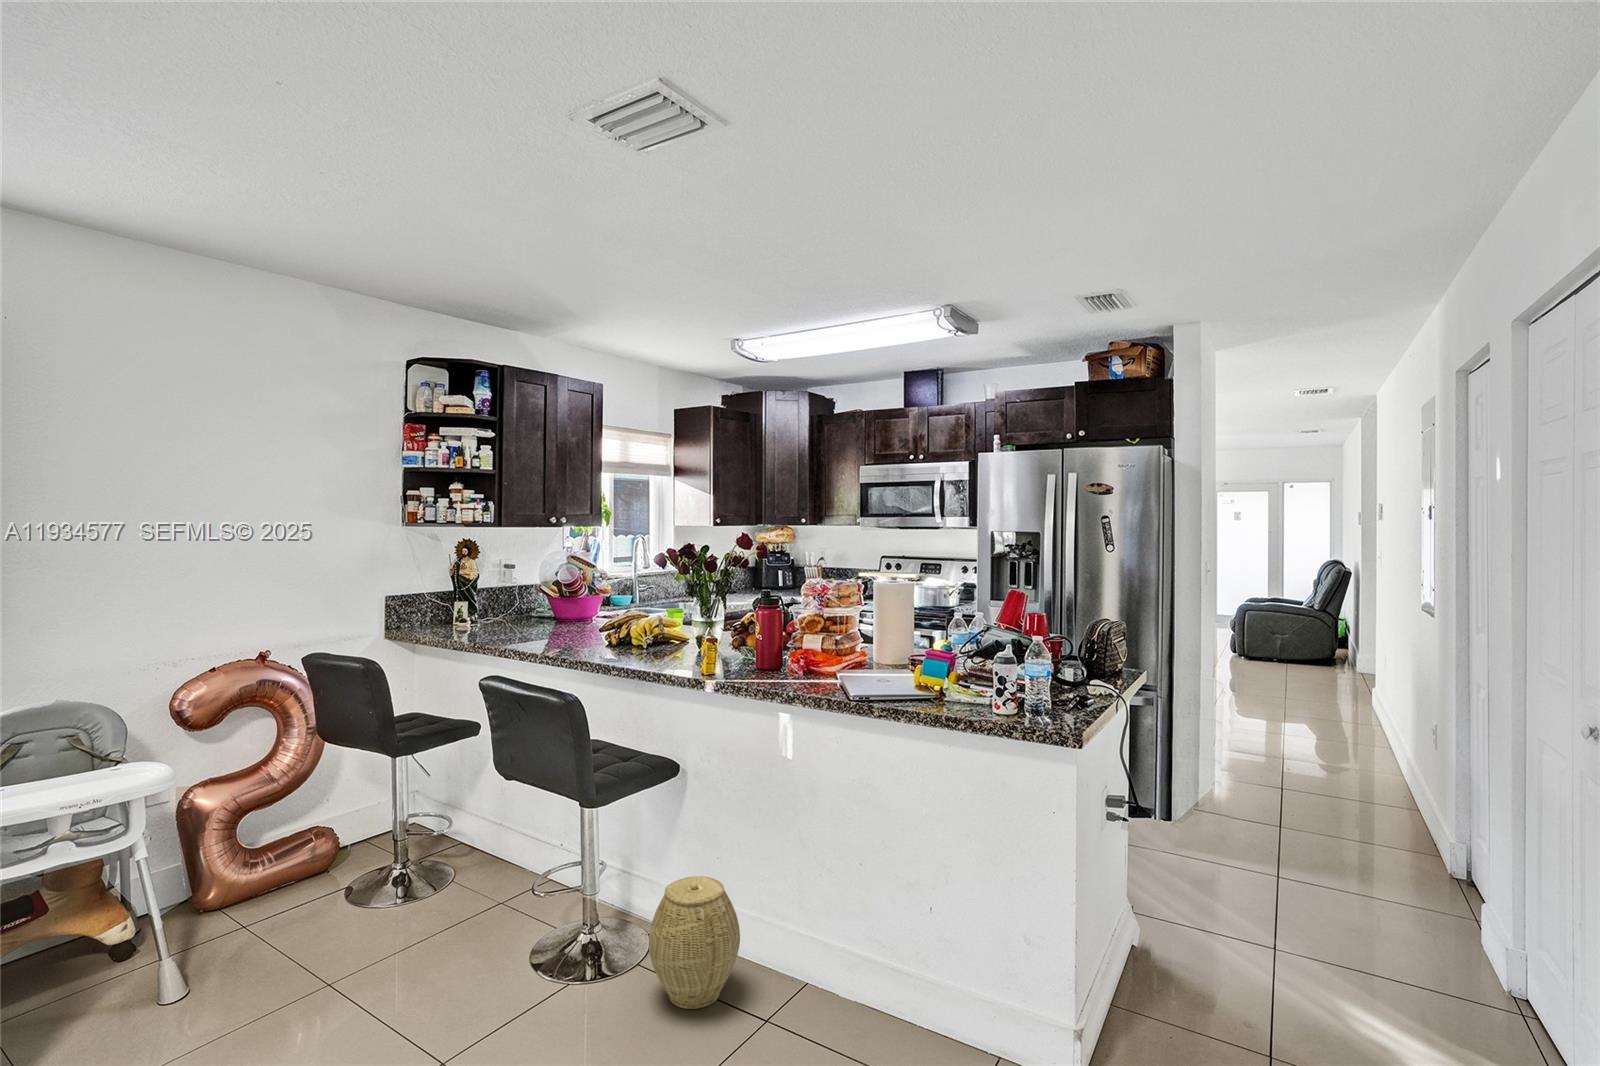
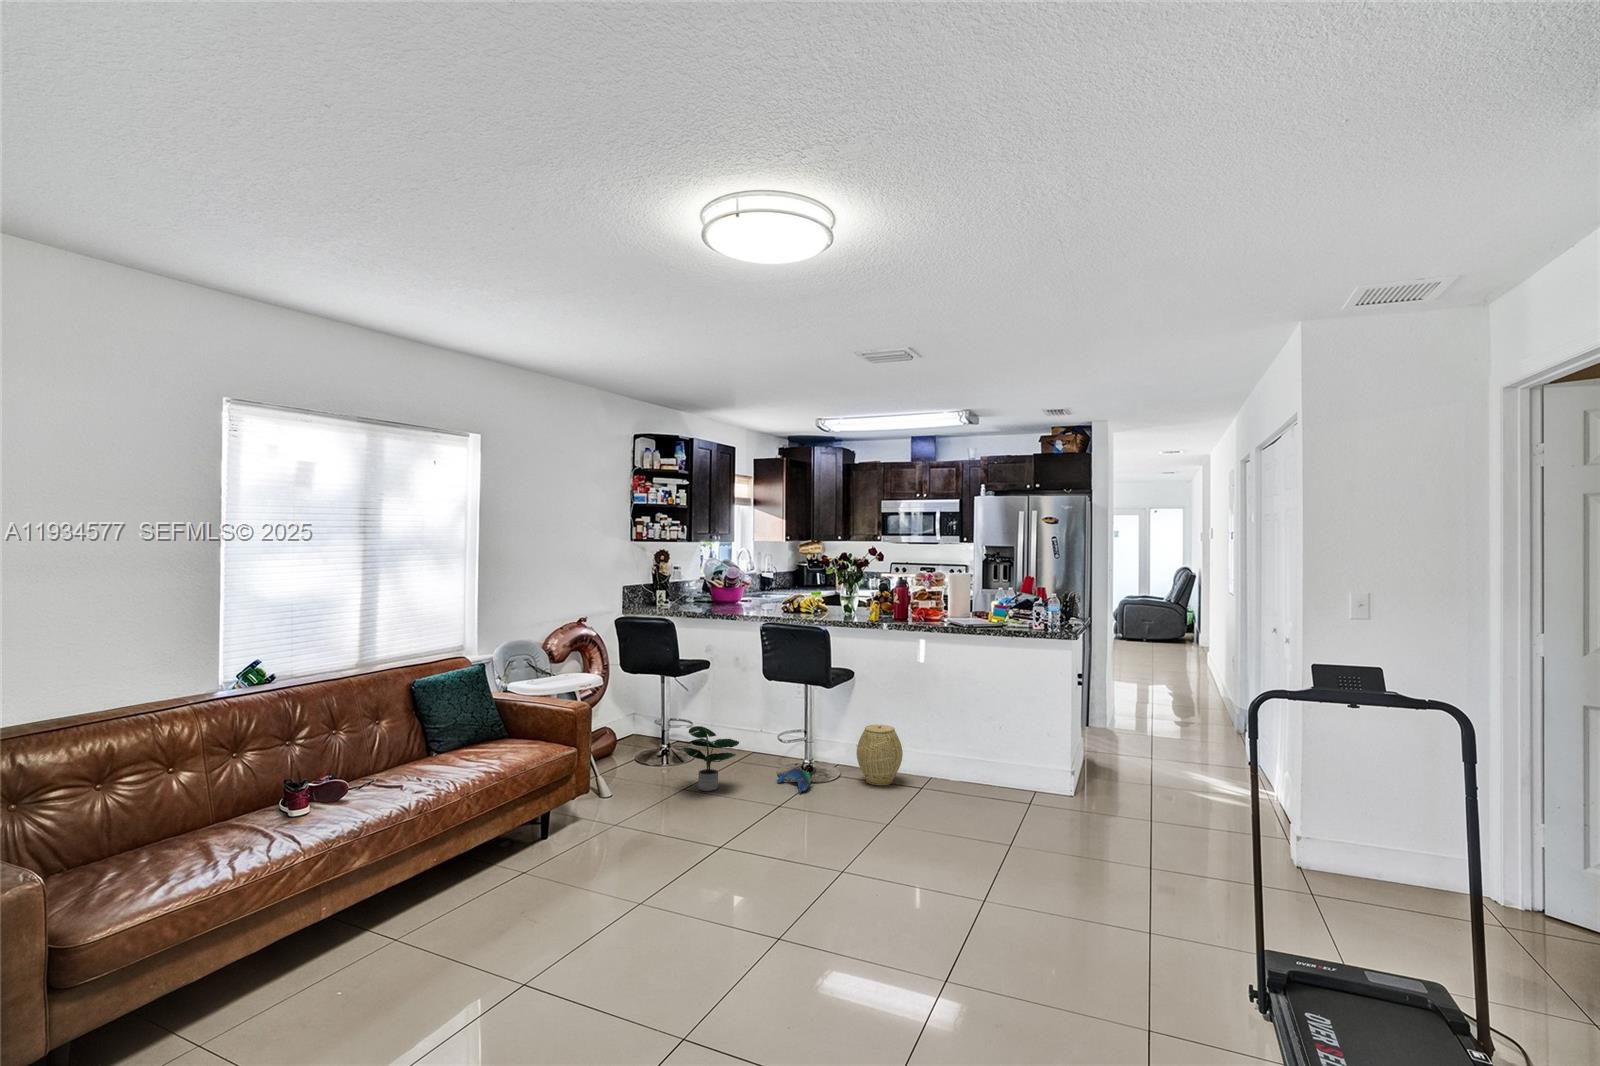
potted plant: none [304,866,426,1004] -> present [682,726,739,791]
plush toy: none [499,961,556,1028] -> present [777,769,812,793]

